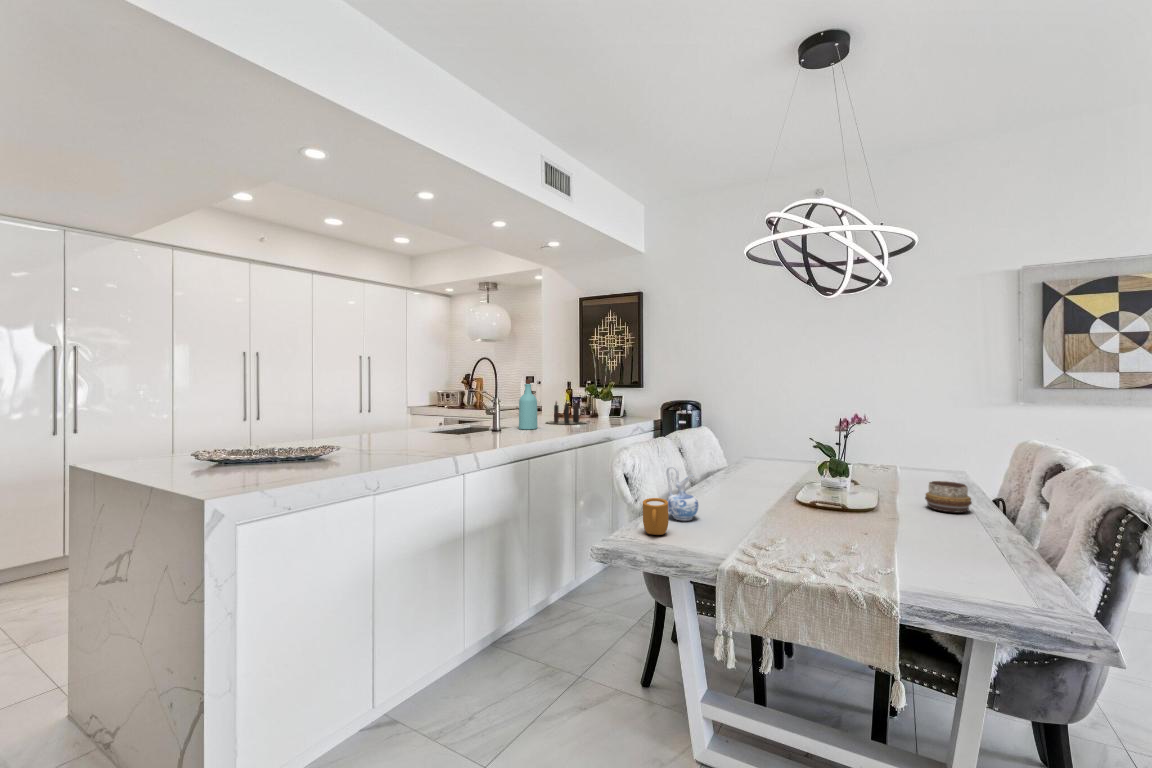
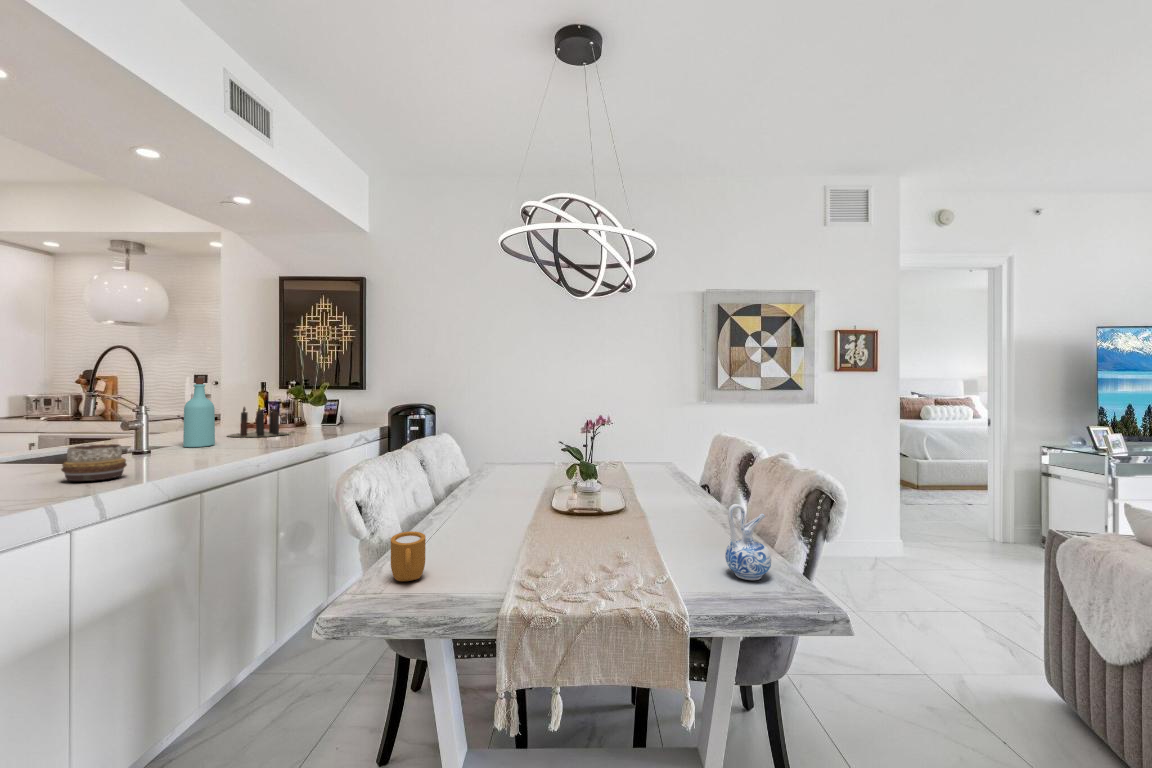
ceramic pitcher: present [666,466,698,521] -> present [725,504,771,580]
decorative bowl: present [925,481,972,513] -> present [61,444,127,481]

